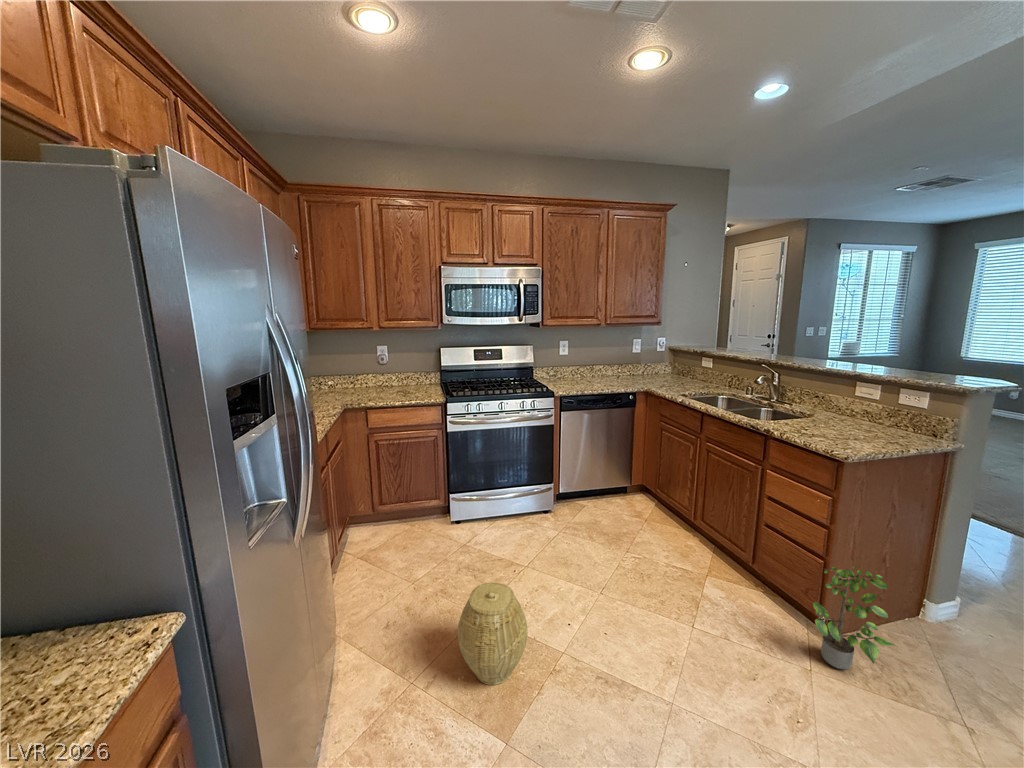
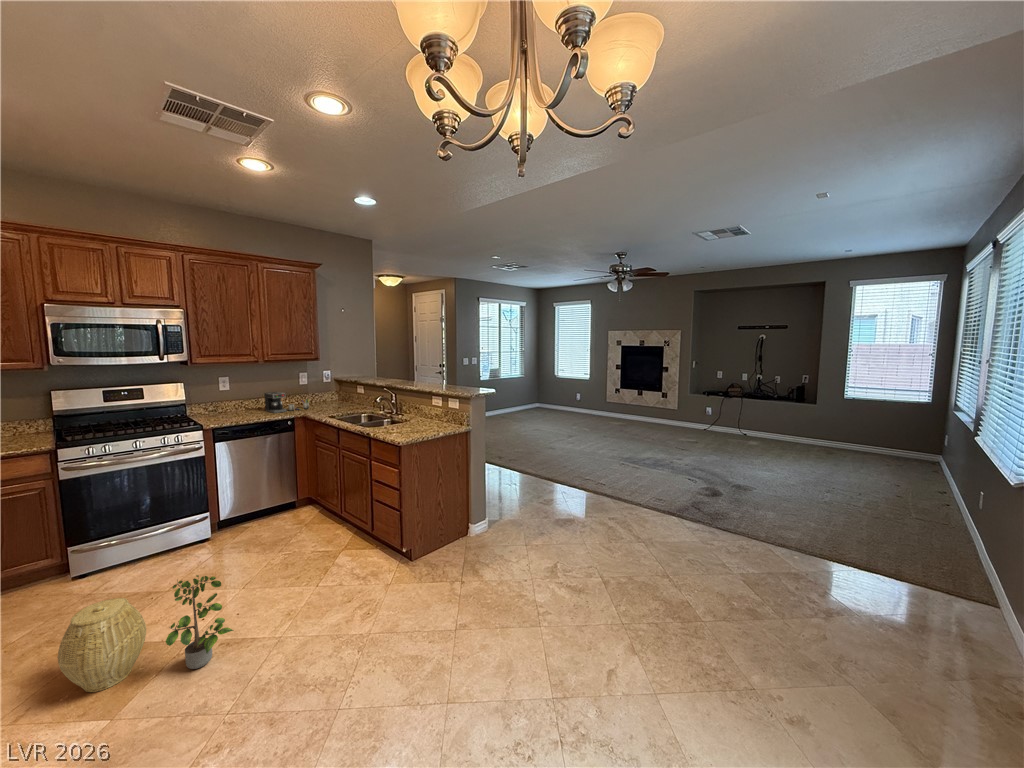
coffee maker: none [601,359,646,384] -> present [264,392,309,413]
potted plant: present [813,567,895,669] -> present [166,575,233,669]

